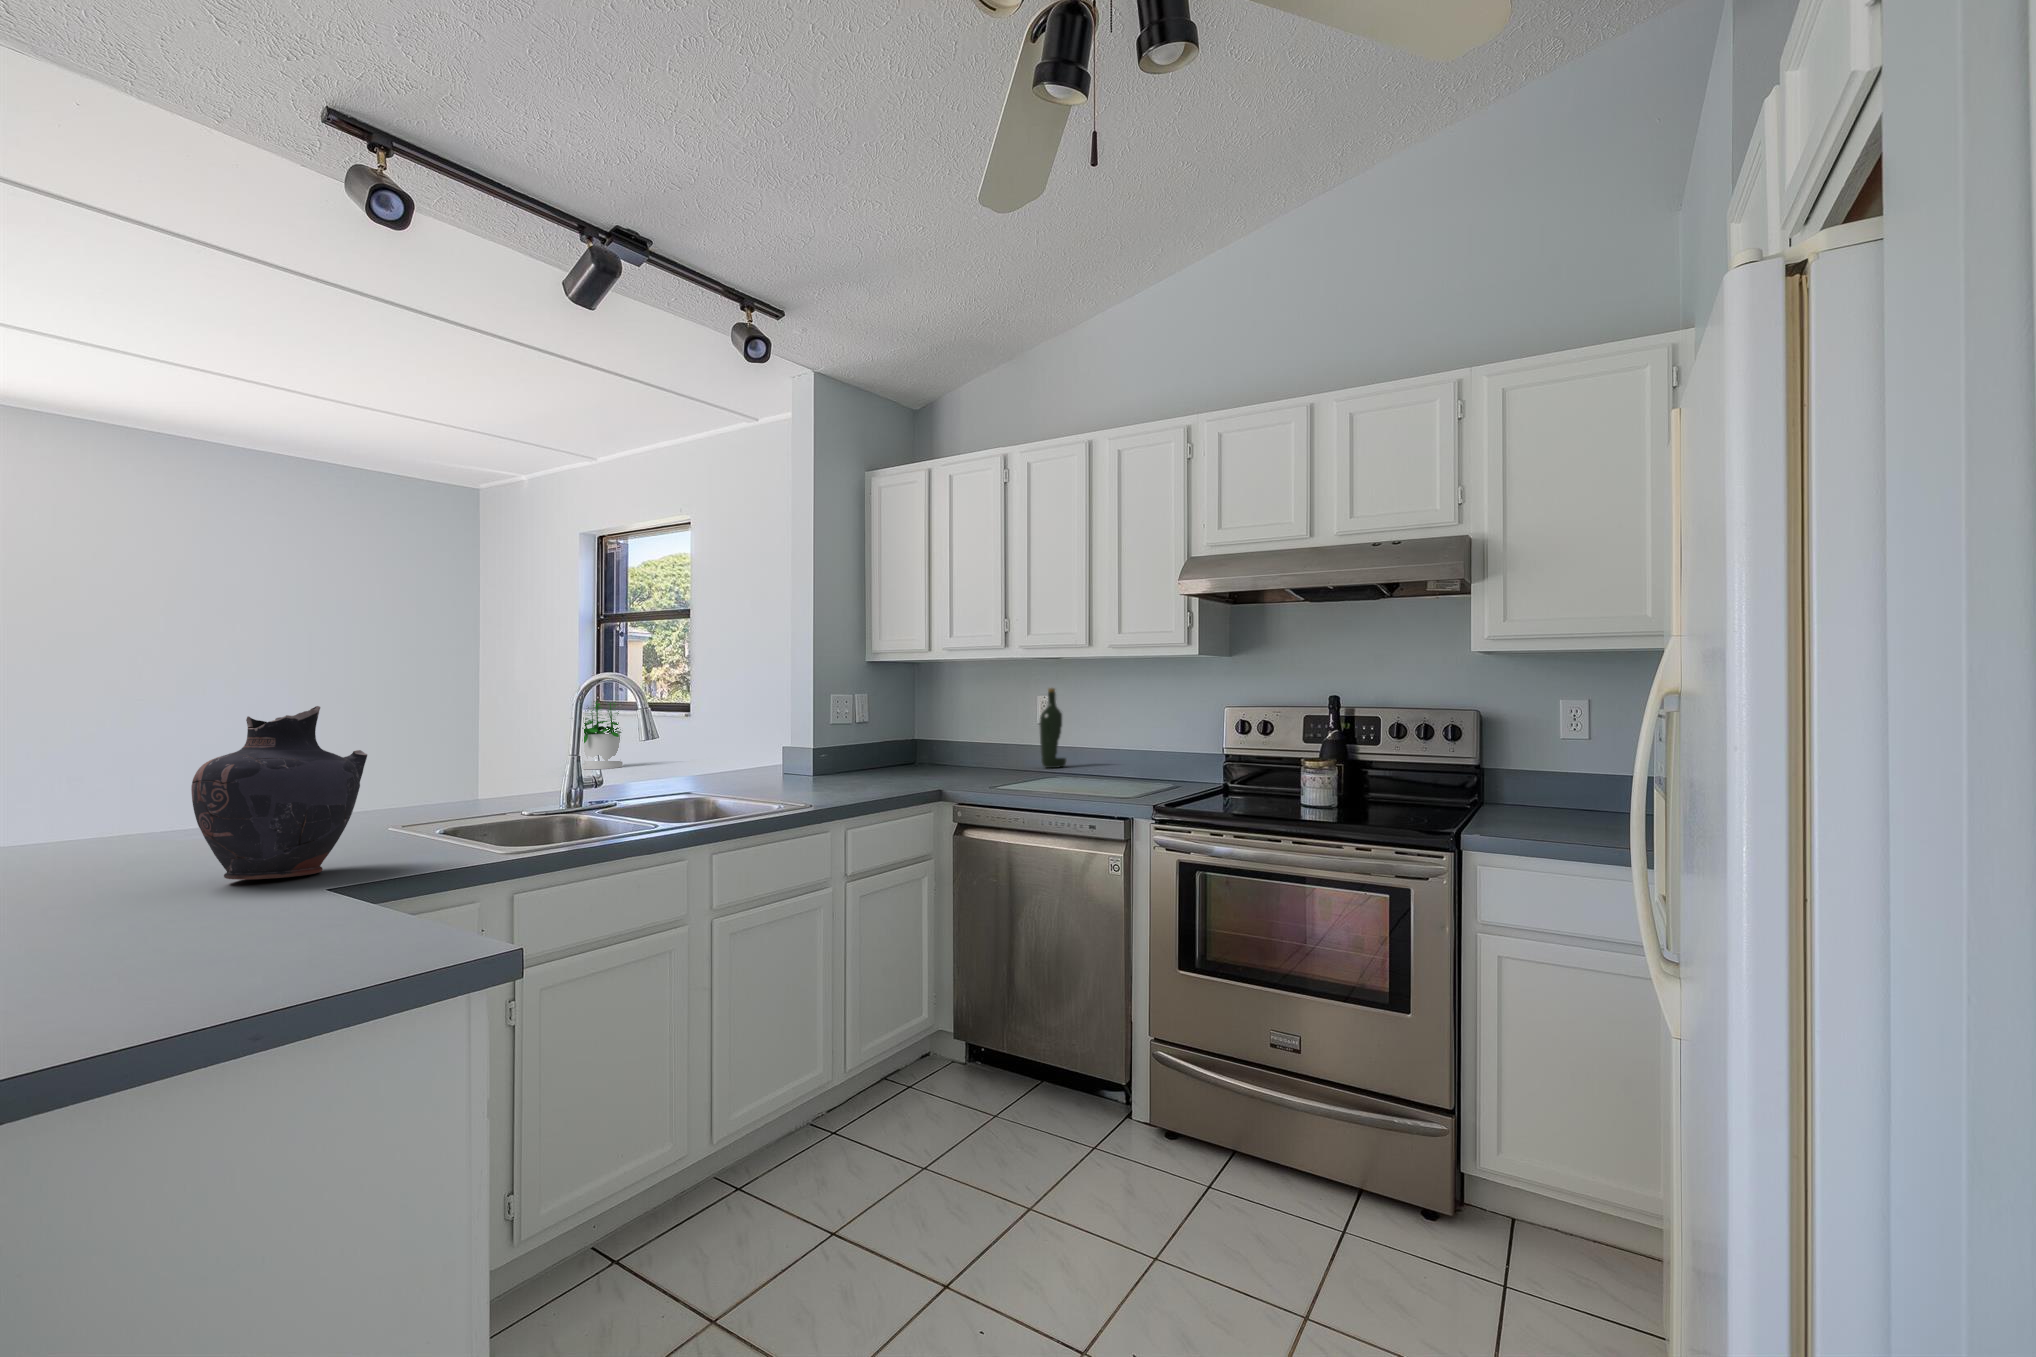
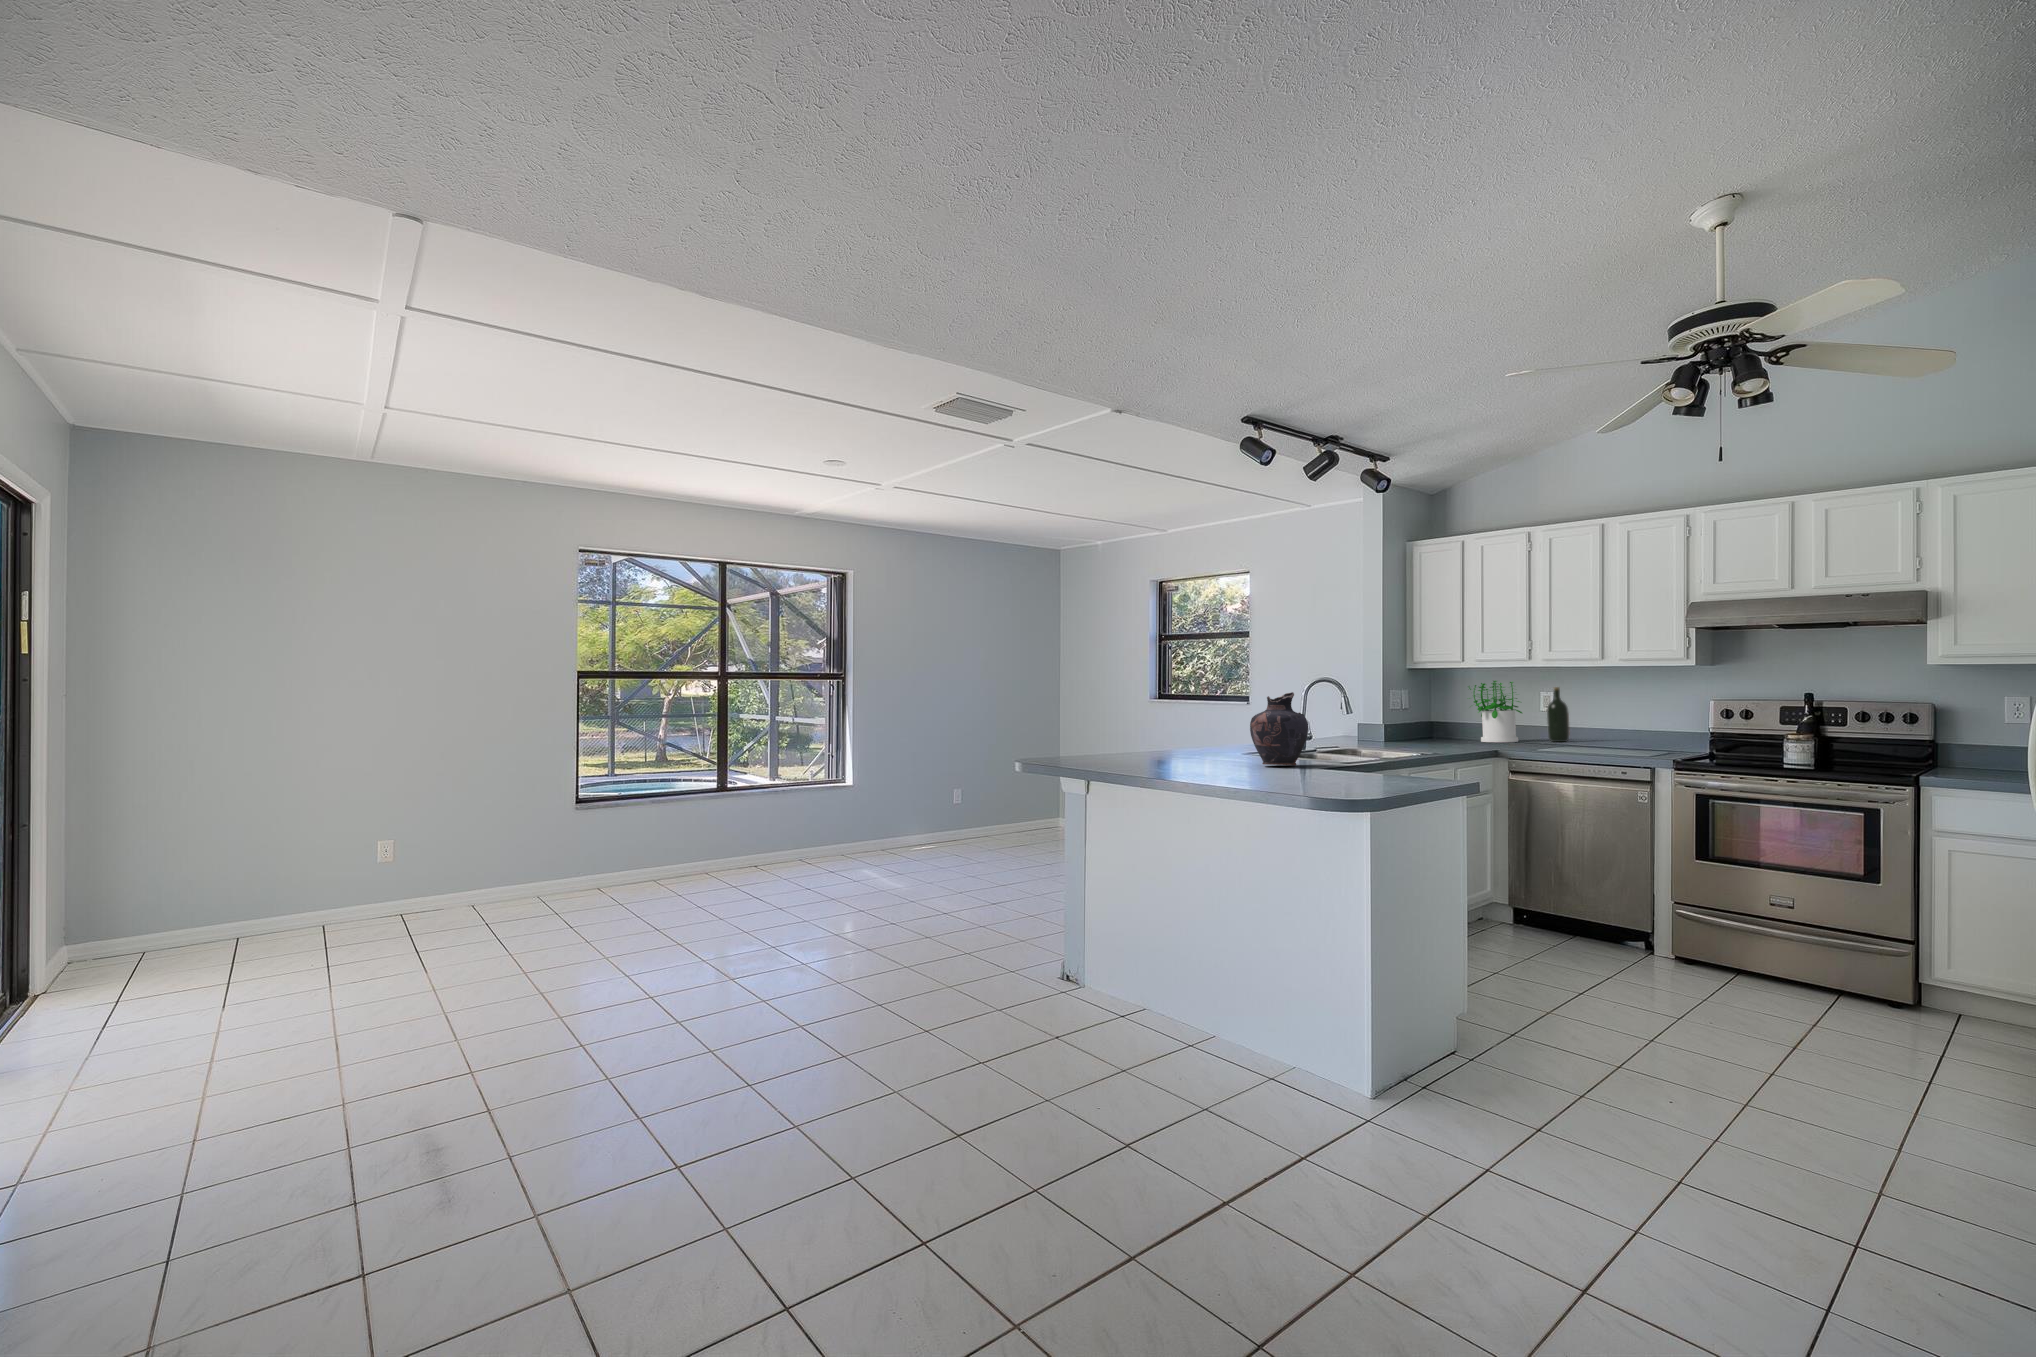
potted plant: present [582,701,623,770] -> present [1469,681,1522,742]

